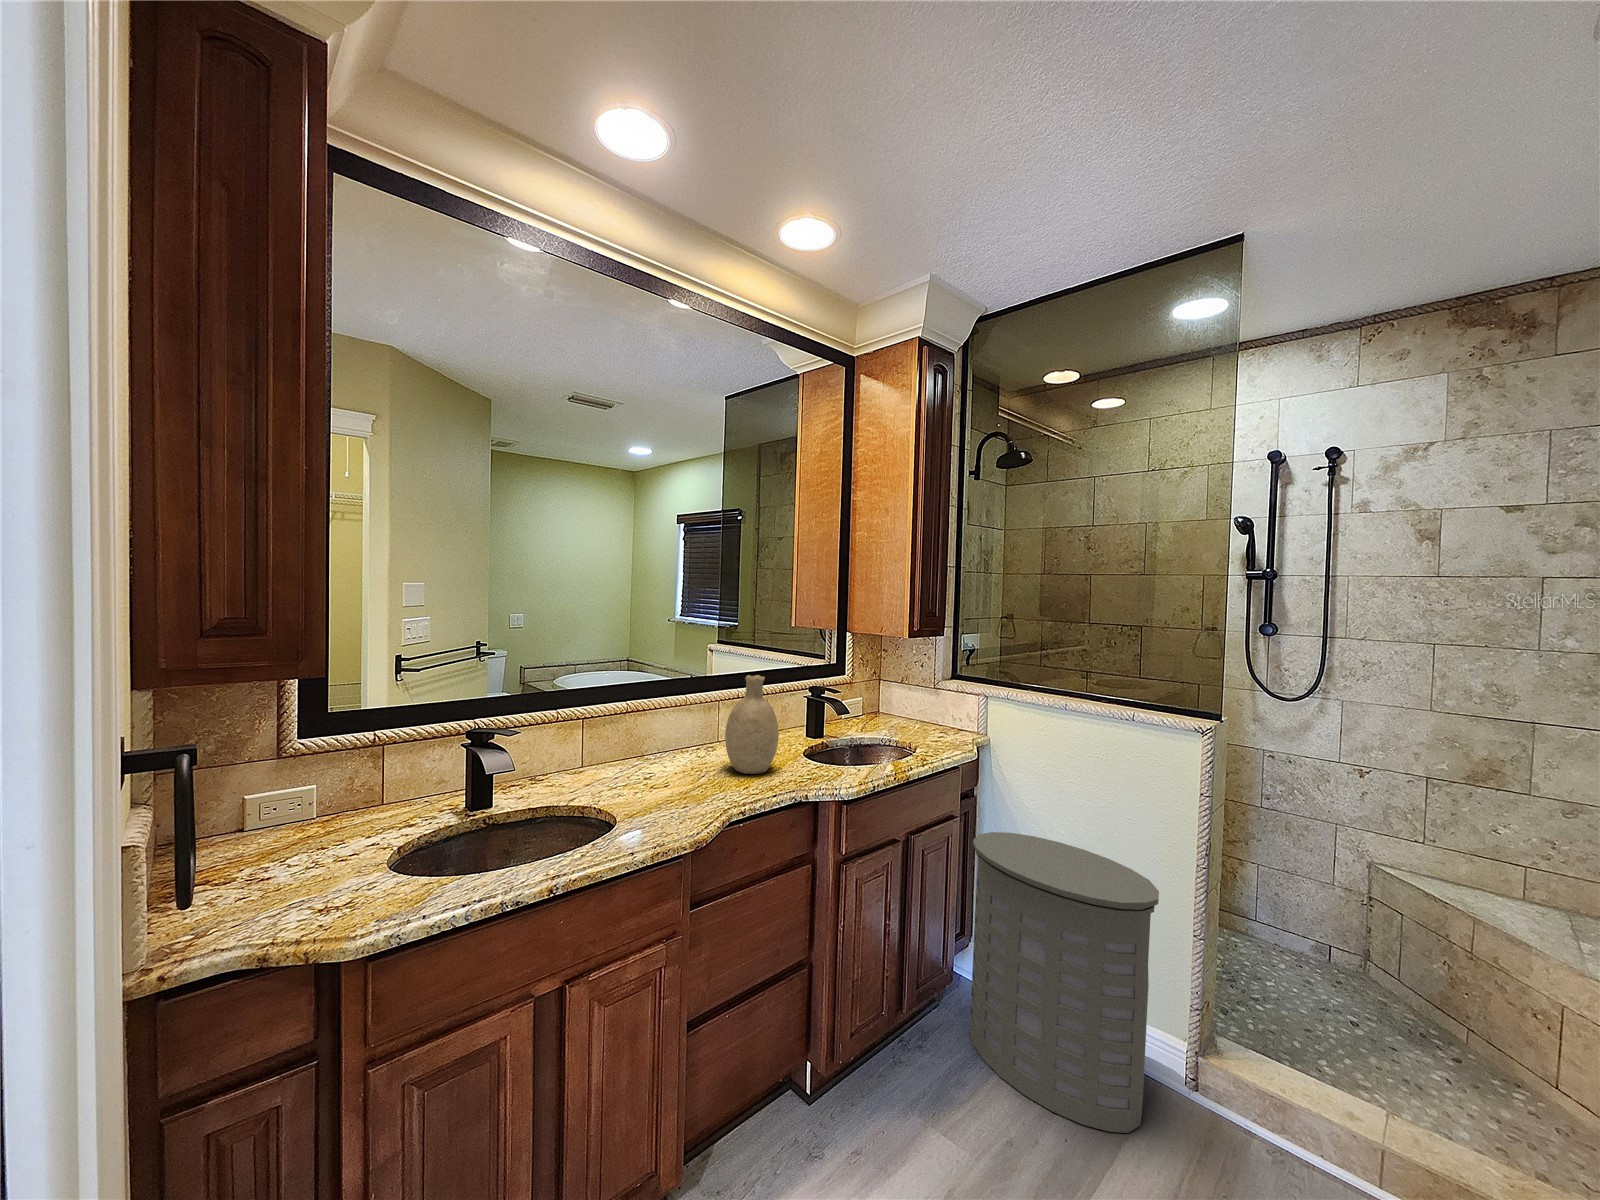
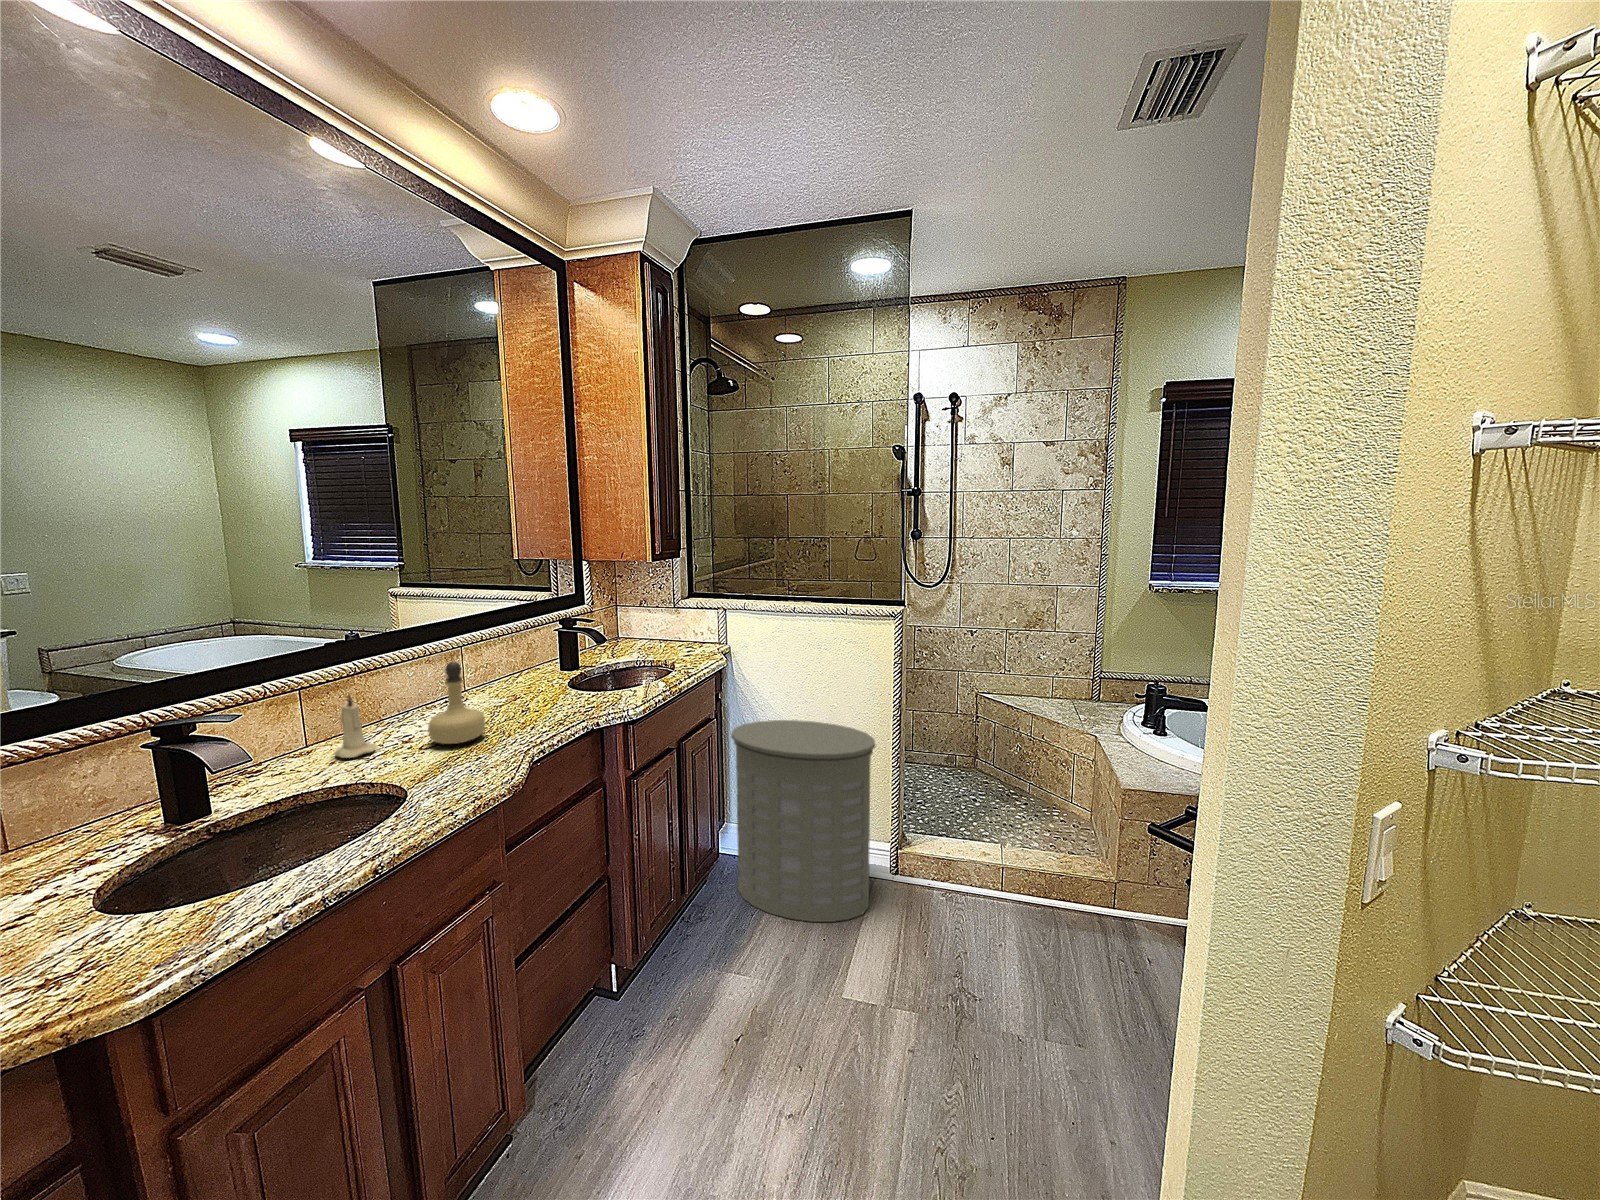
decorative vase: present [725,675,778,774] -> none [491,613,552,715]
perfume bottle: none [660,712,706,789] -> present [428,661,486,744]
candle: none [593,726,623,784] -> present [334,694,376,758]

